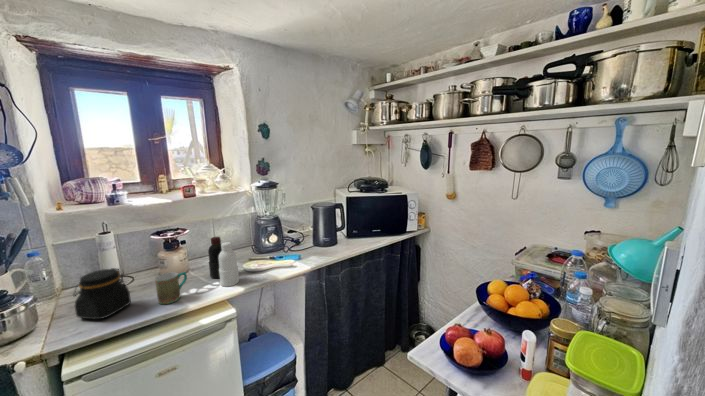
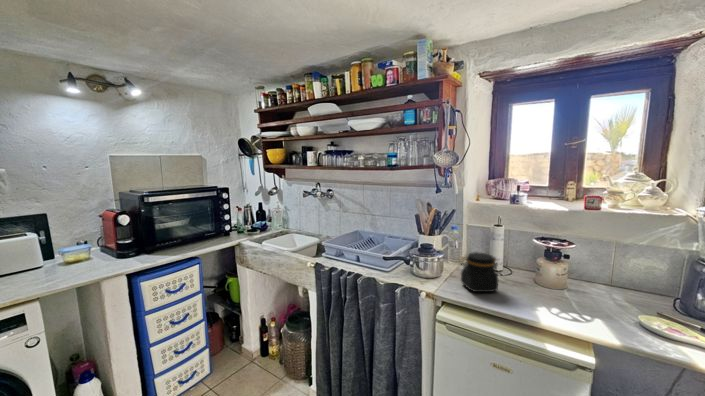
bottle: present [208,237,239,287] -> none [585,262,623,332]
mug: present [155,272,187,304] -> none [517,277,551,310]

